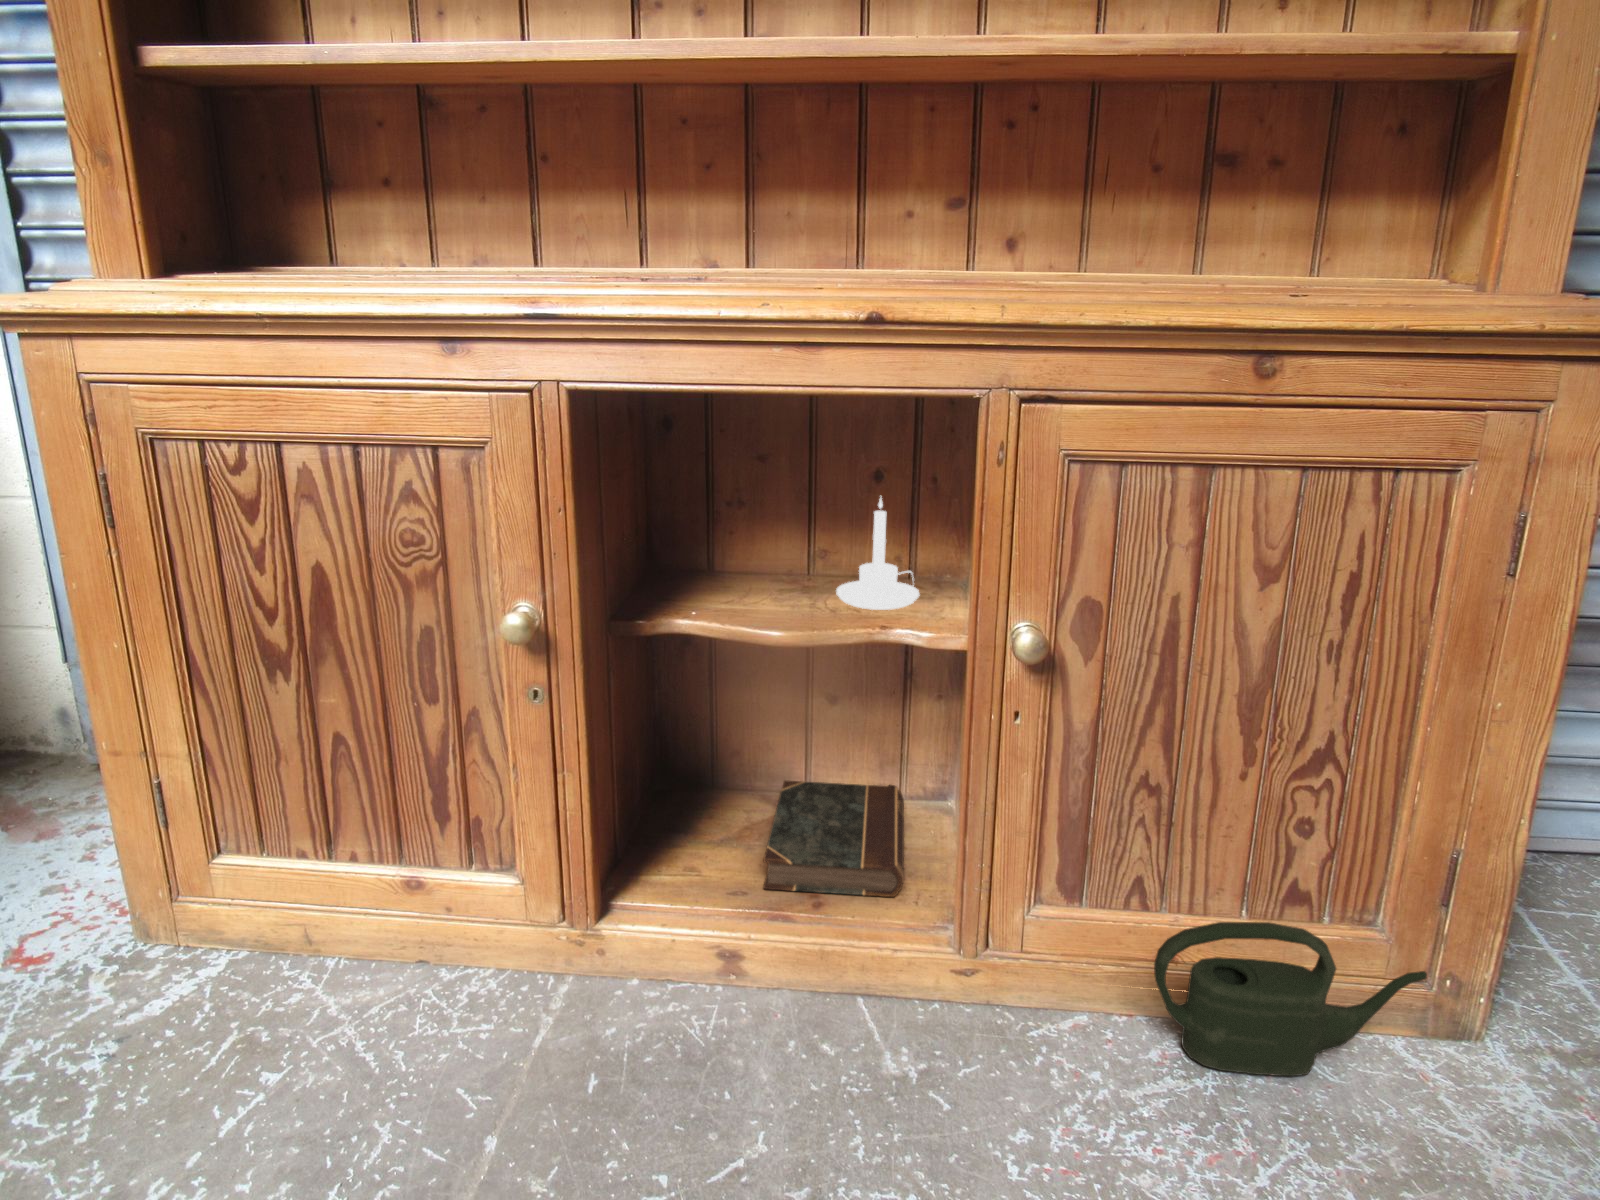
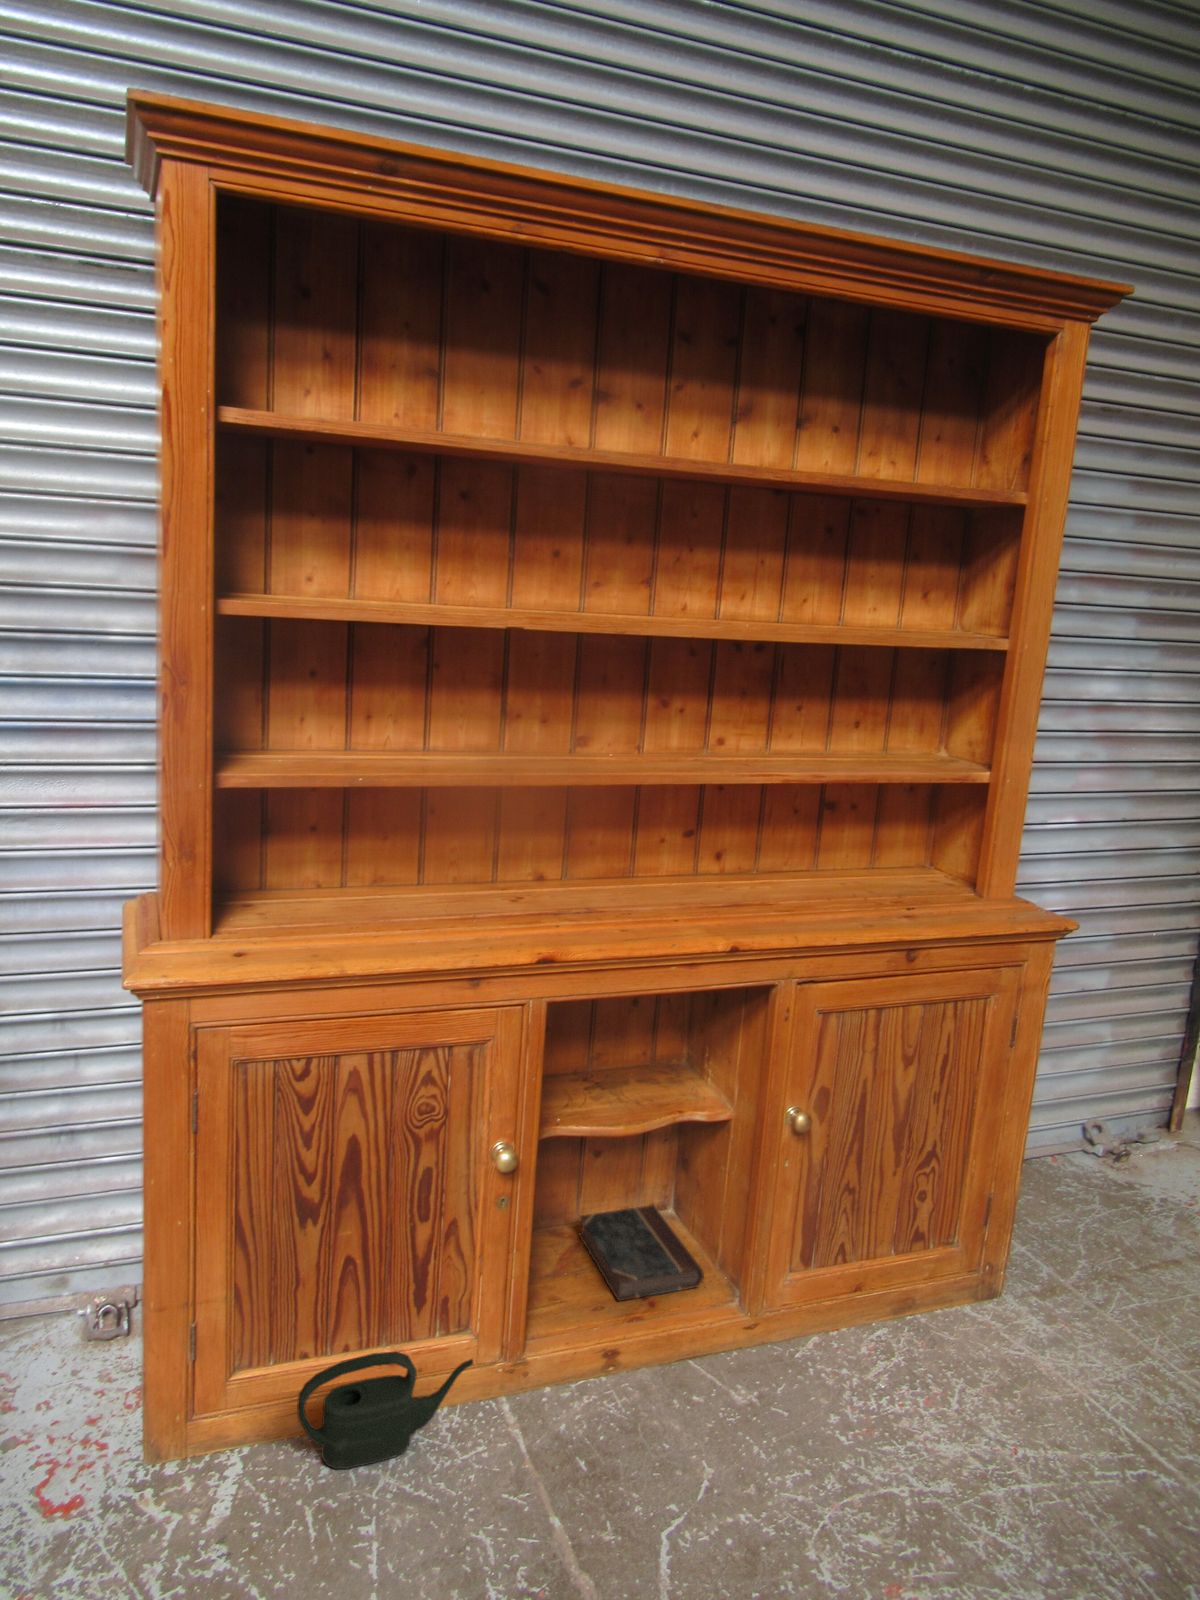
candle holder: present [836,497,919,610] -> none [633,1018,688,1095]
watering can: present [1154,922,1427,1076] -> present [297,1352,473,1469]

